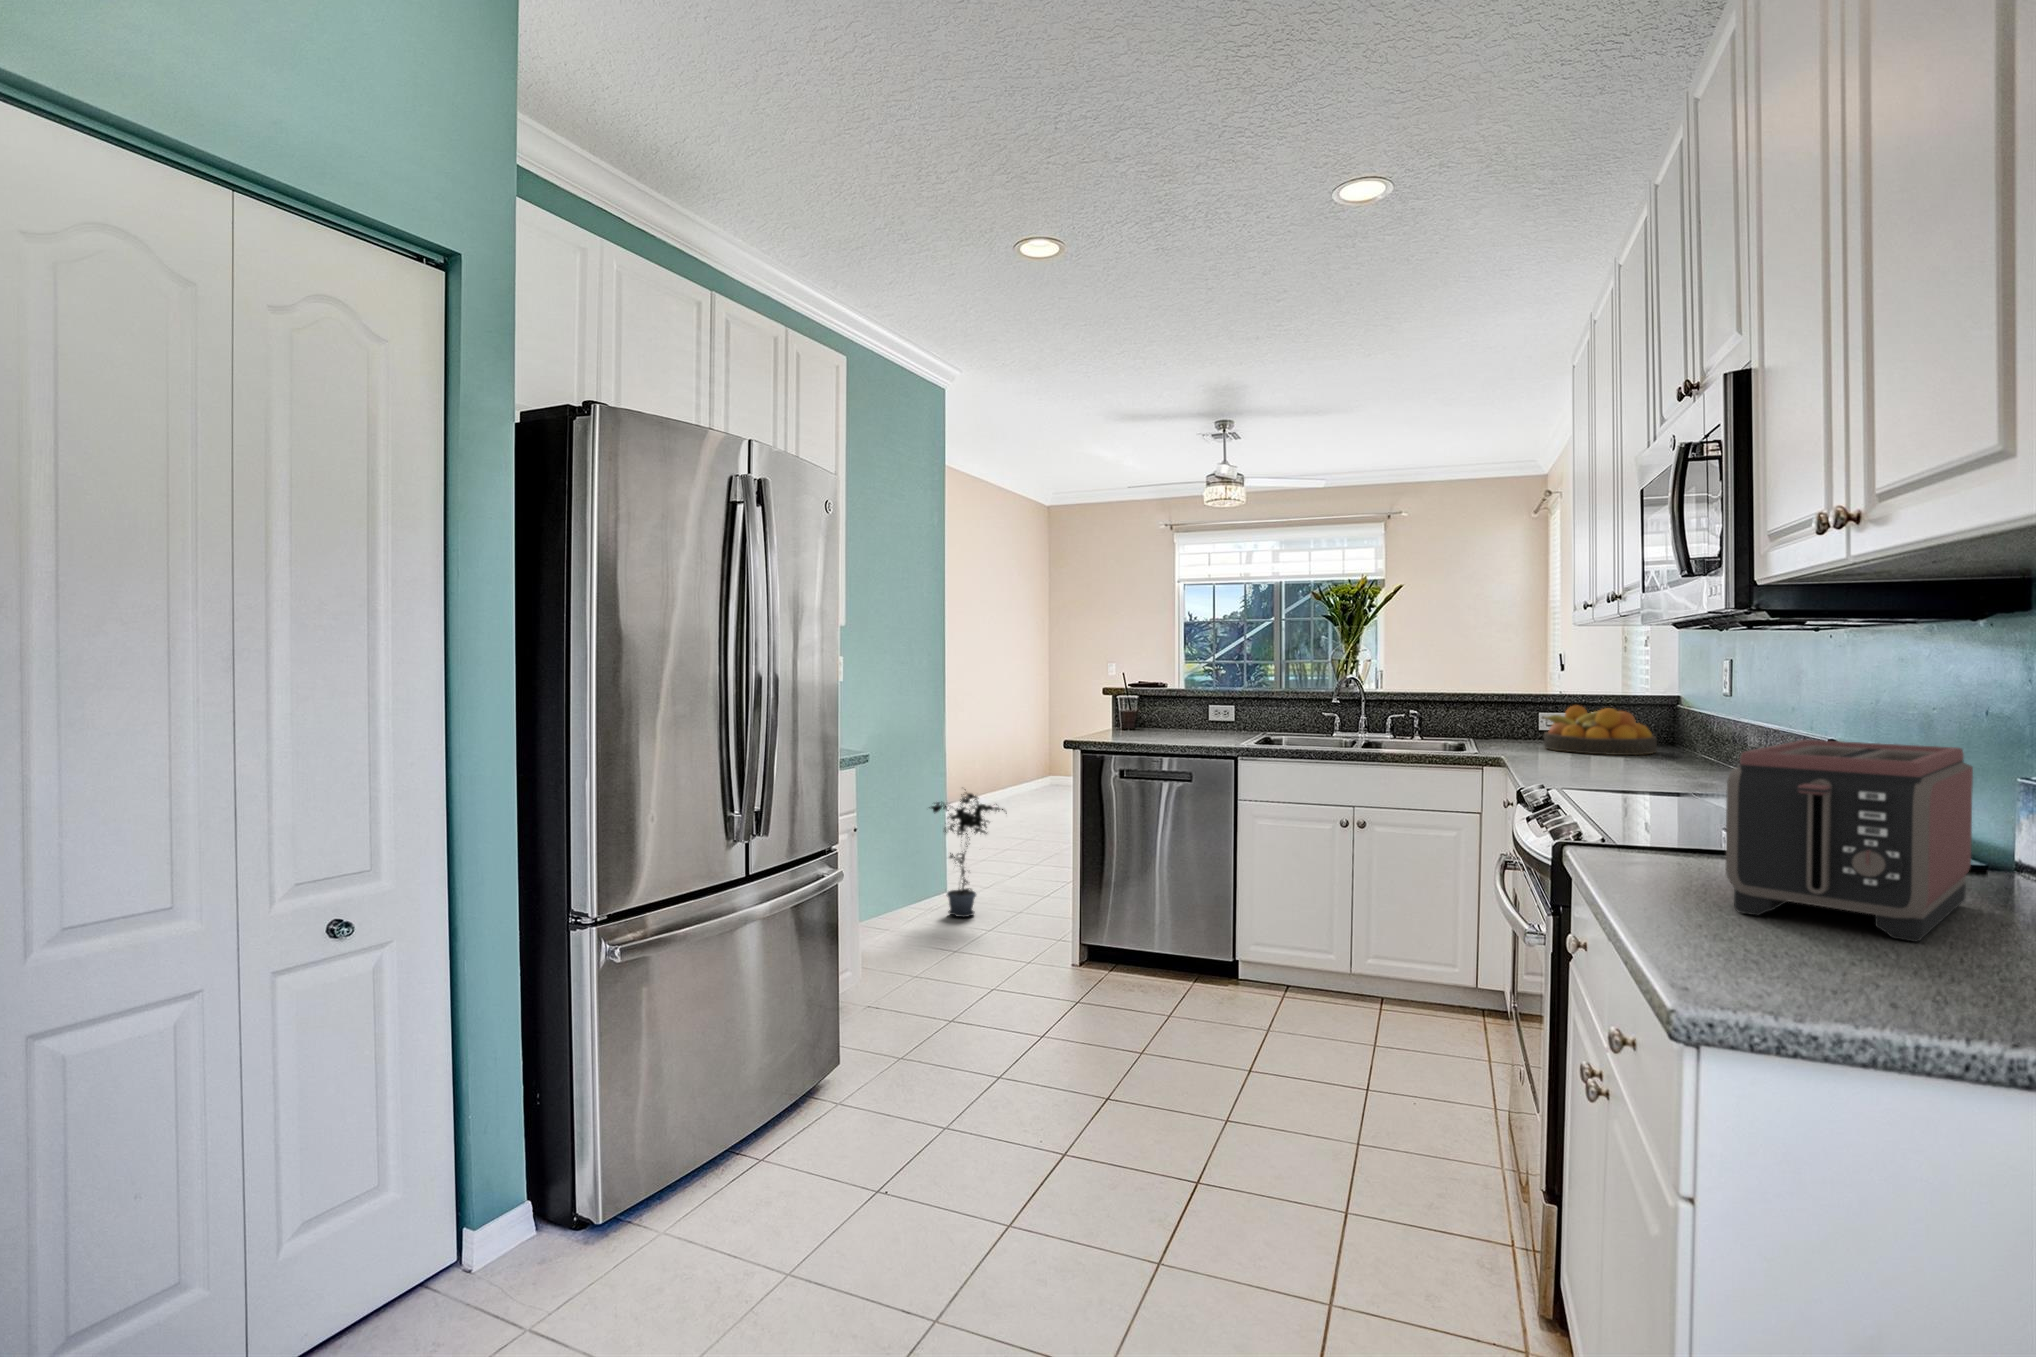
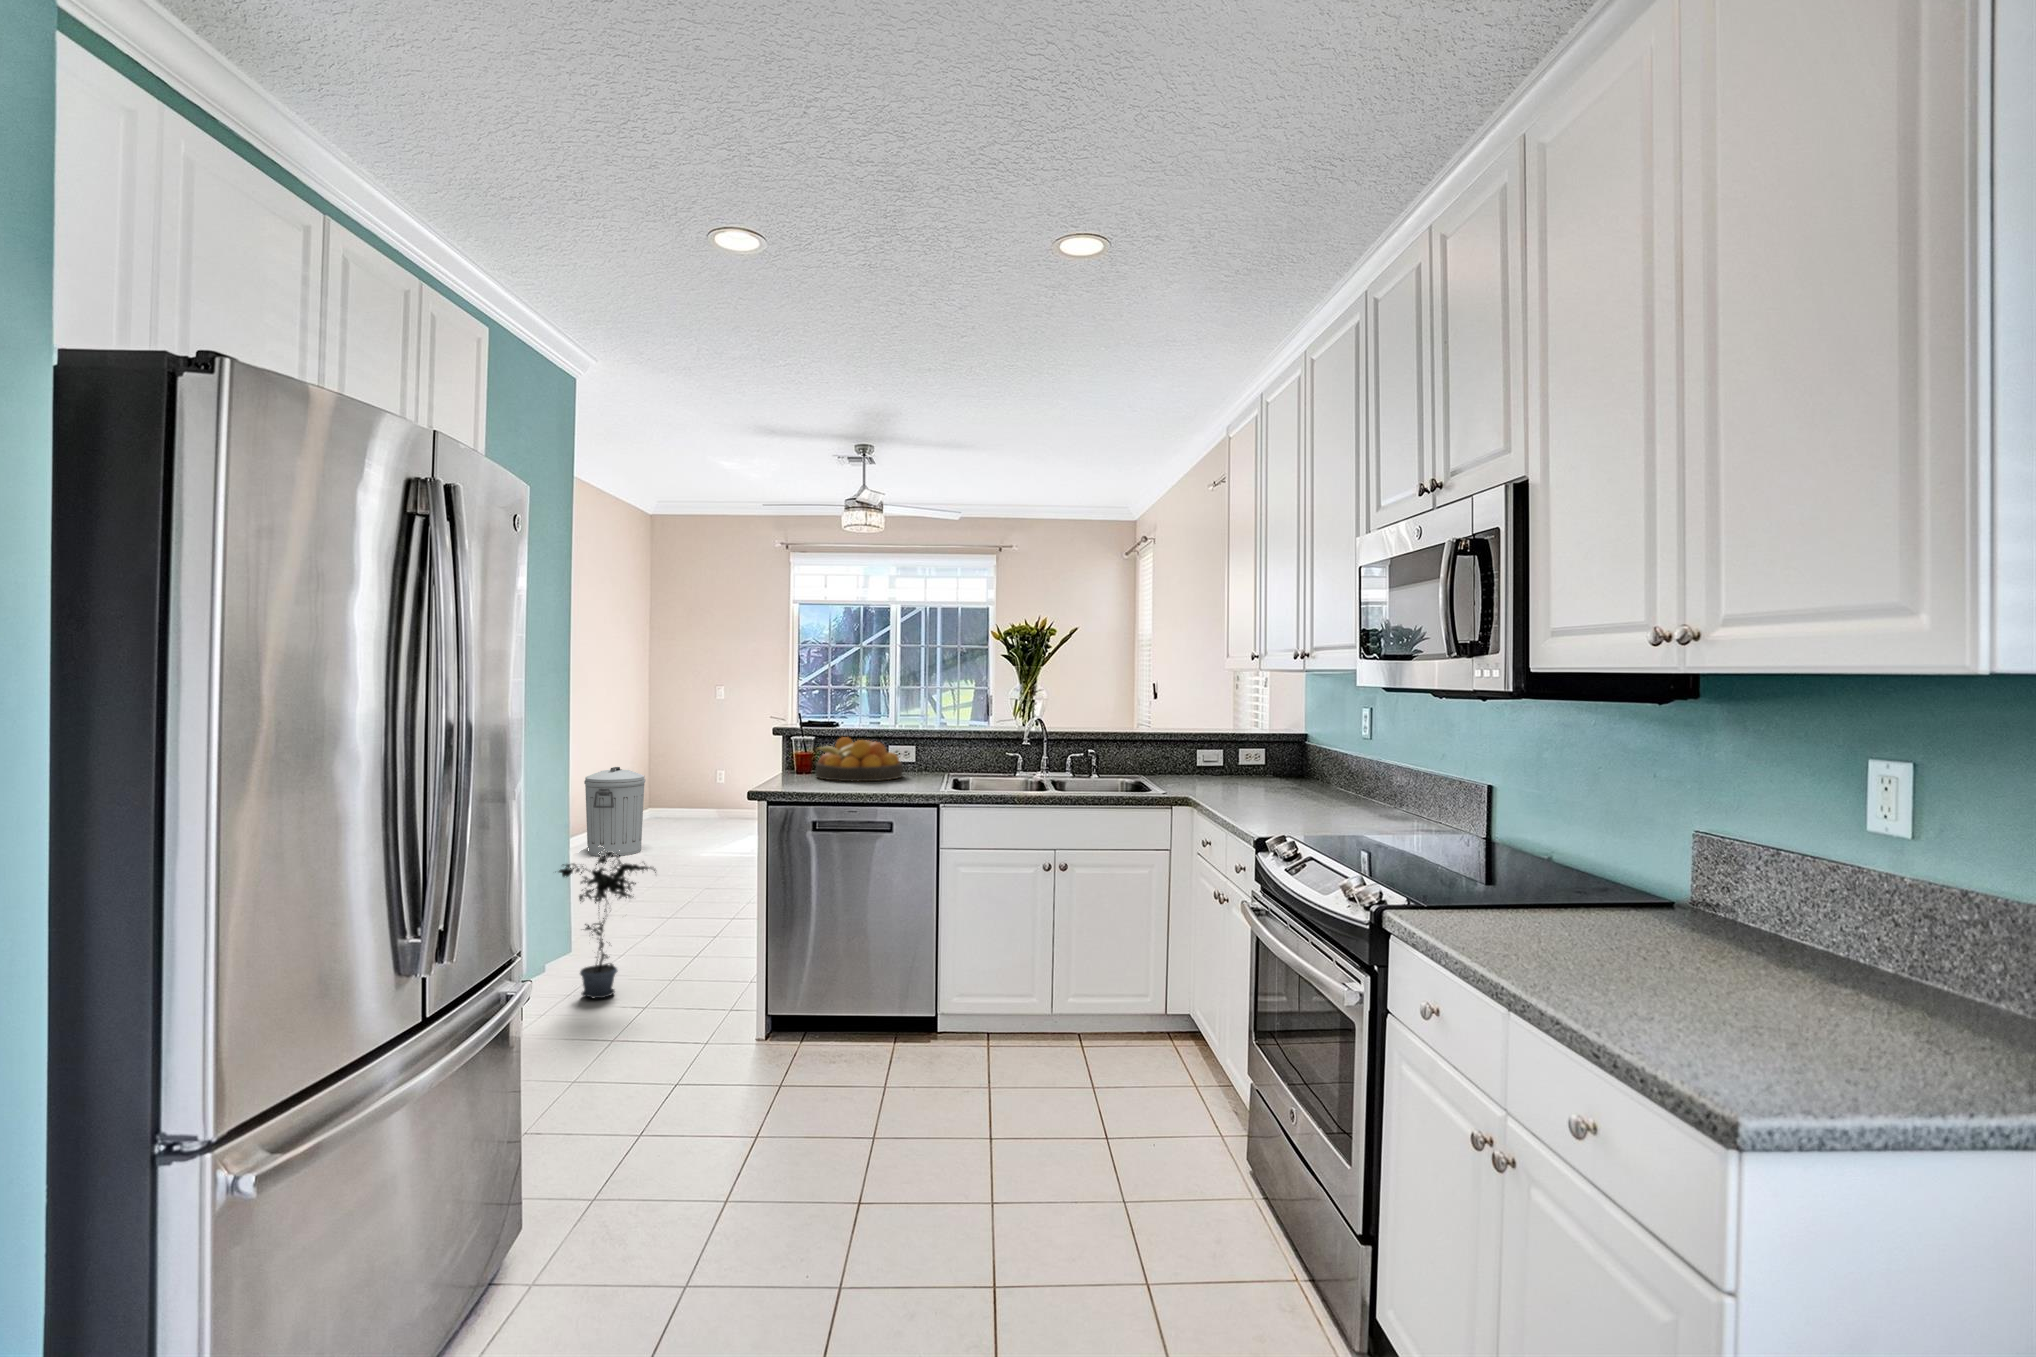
fruit bowl: present [1542,705,1657,755] -> present [816,737,903,781]
trash can: none [990,733,1040,811] -> present [584,767,645,856]
toaster: present [1726,740,1973,941] -> none [1595,813,1779,1000]

